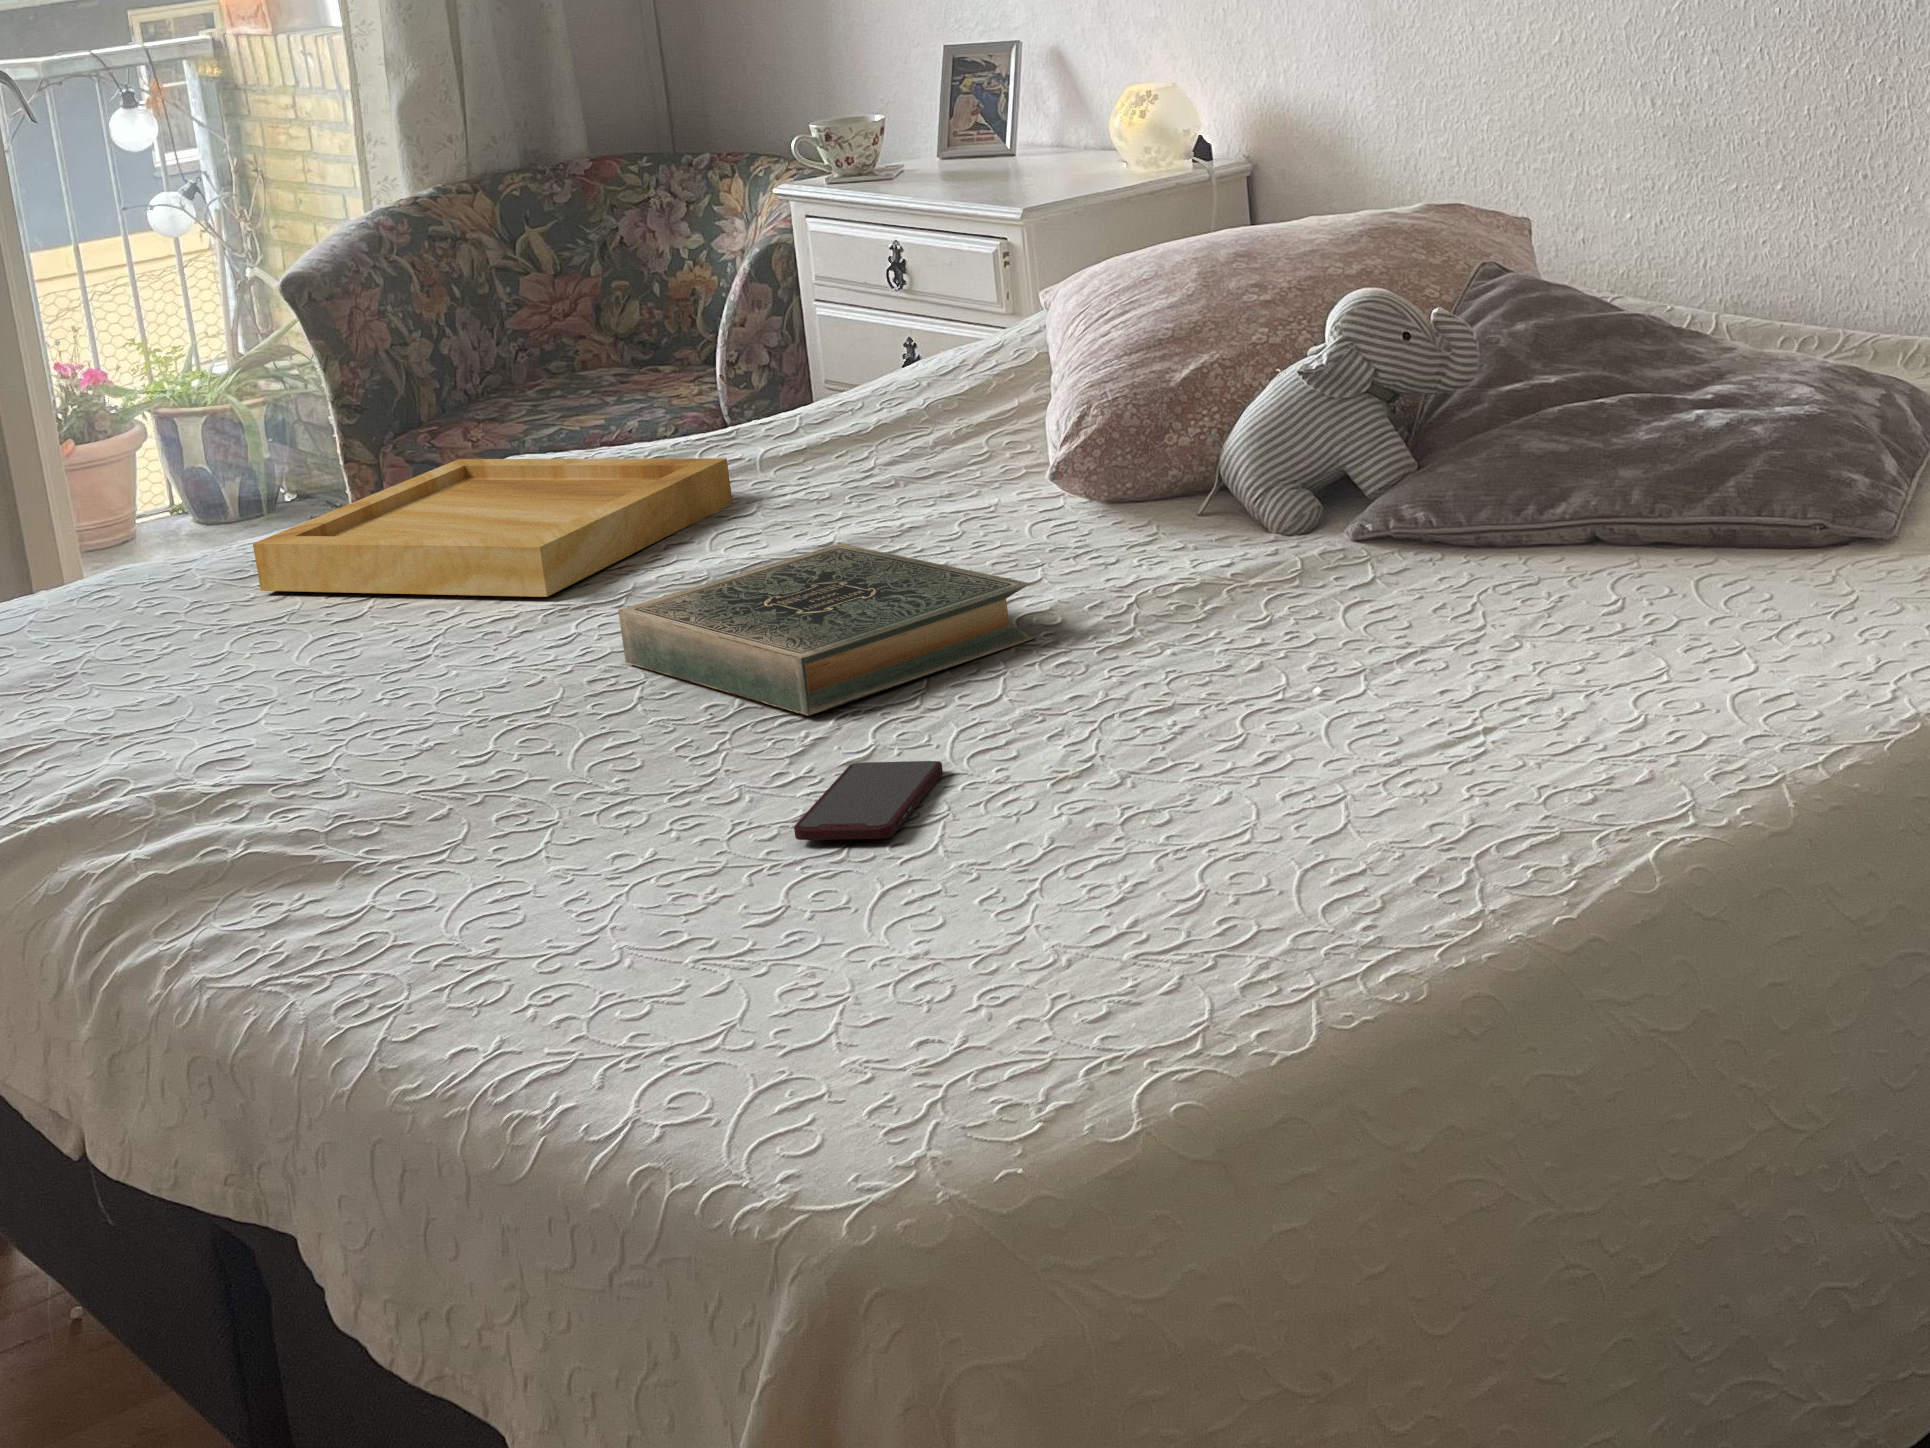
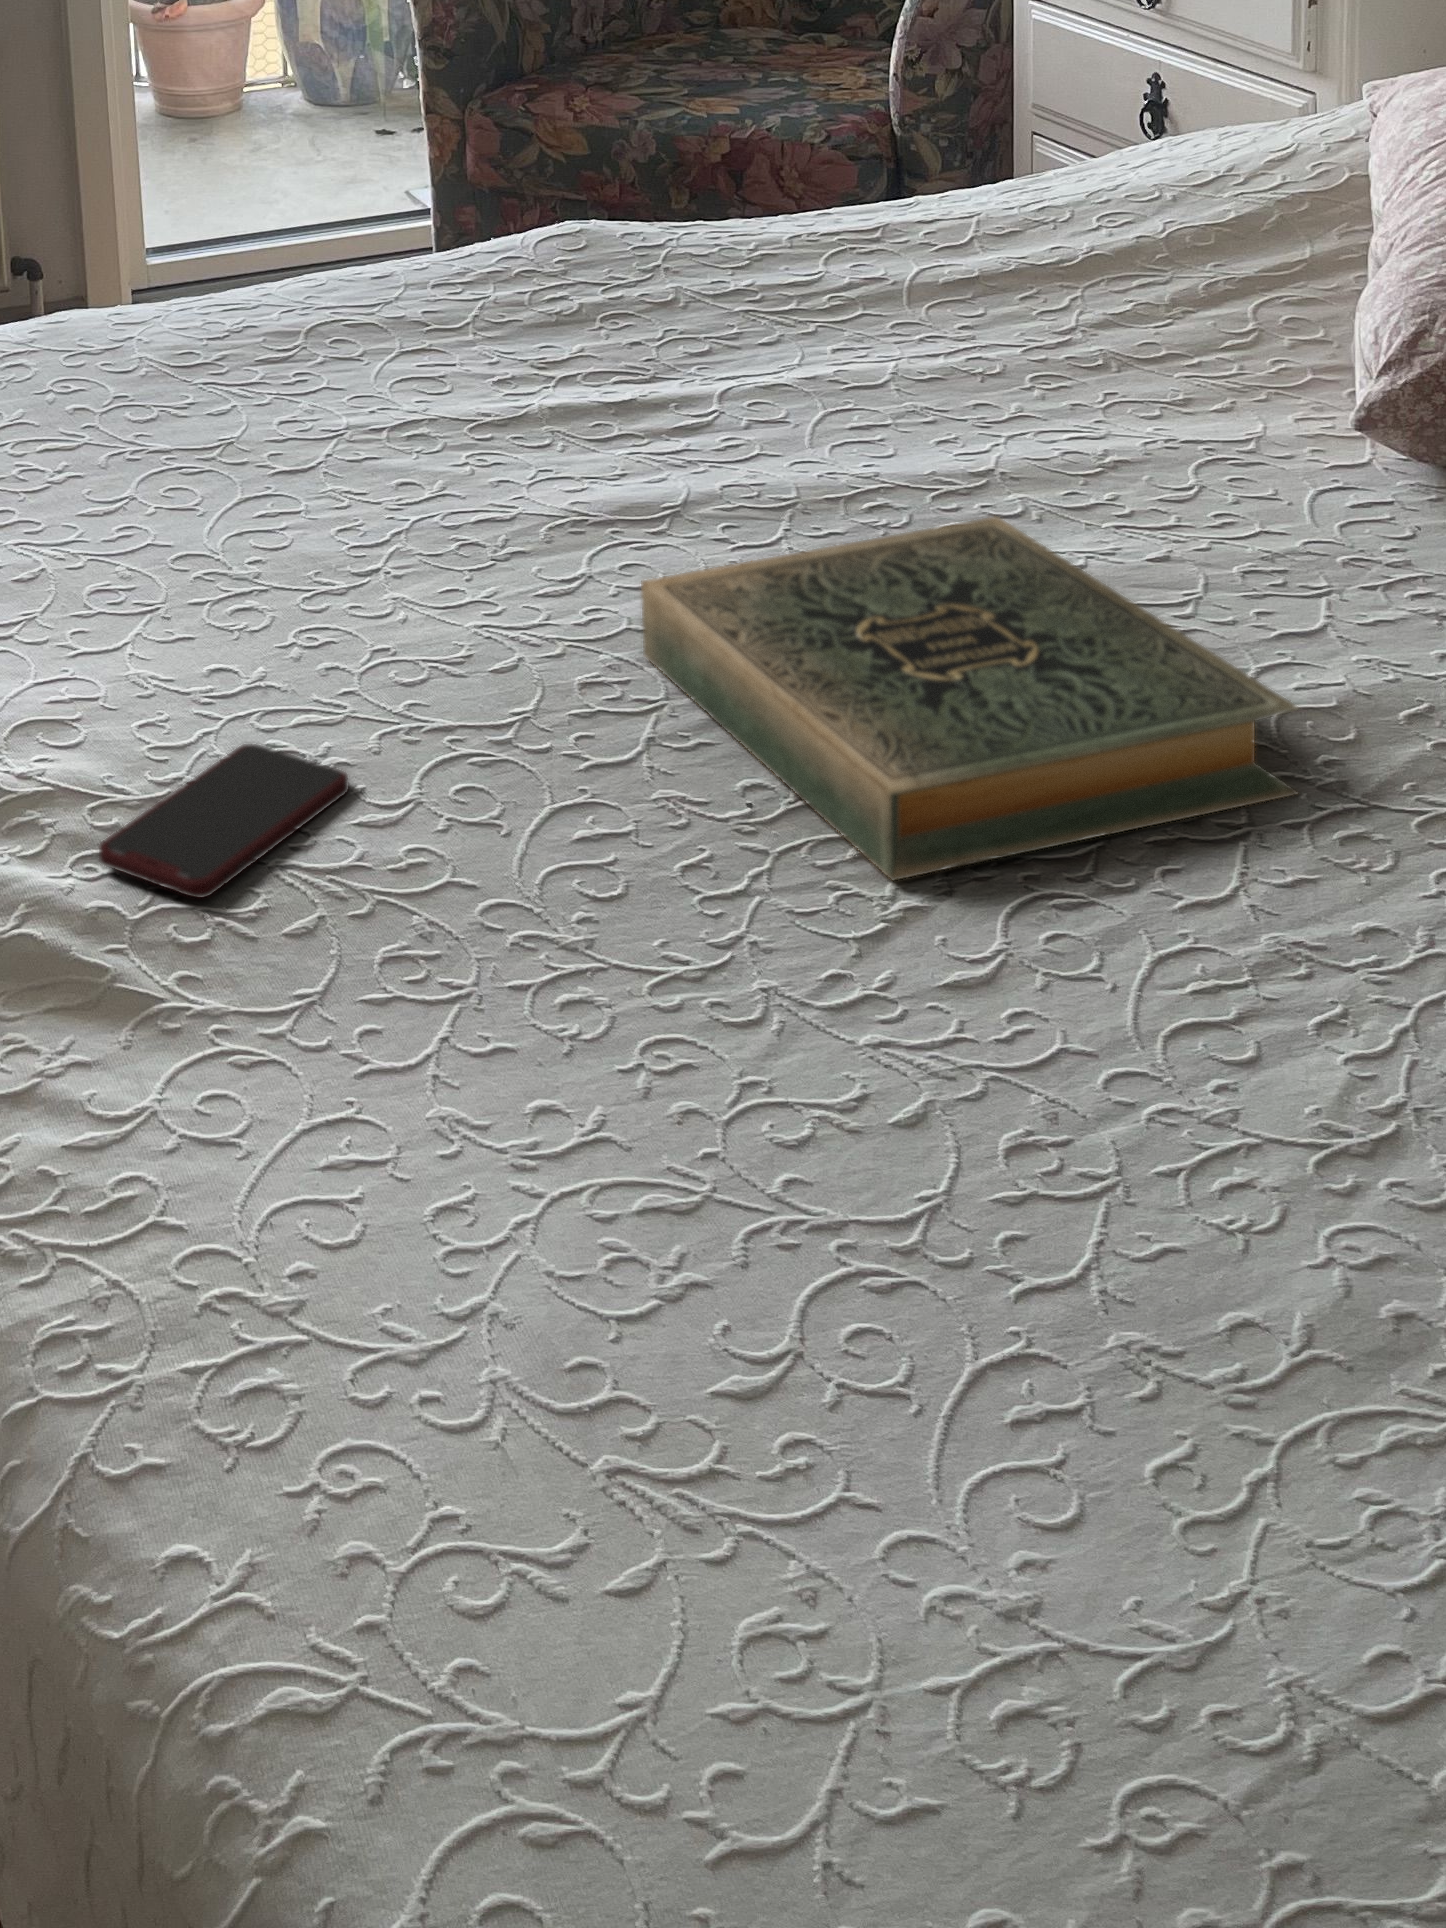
tray: present [253,458,733,597] -> none [223,206,862,480]
smartphone: present [794,761,943,840] -> present [99,744,349,897]

